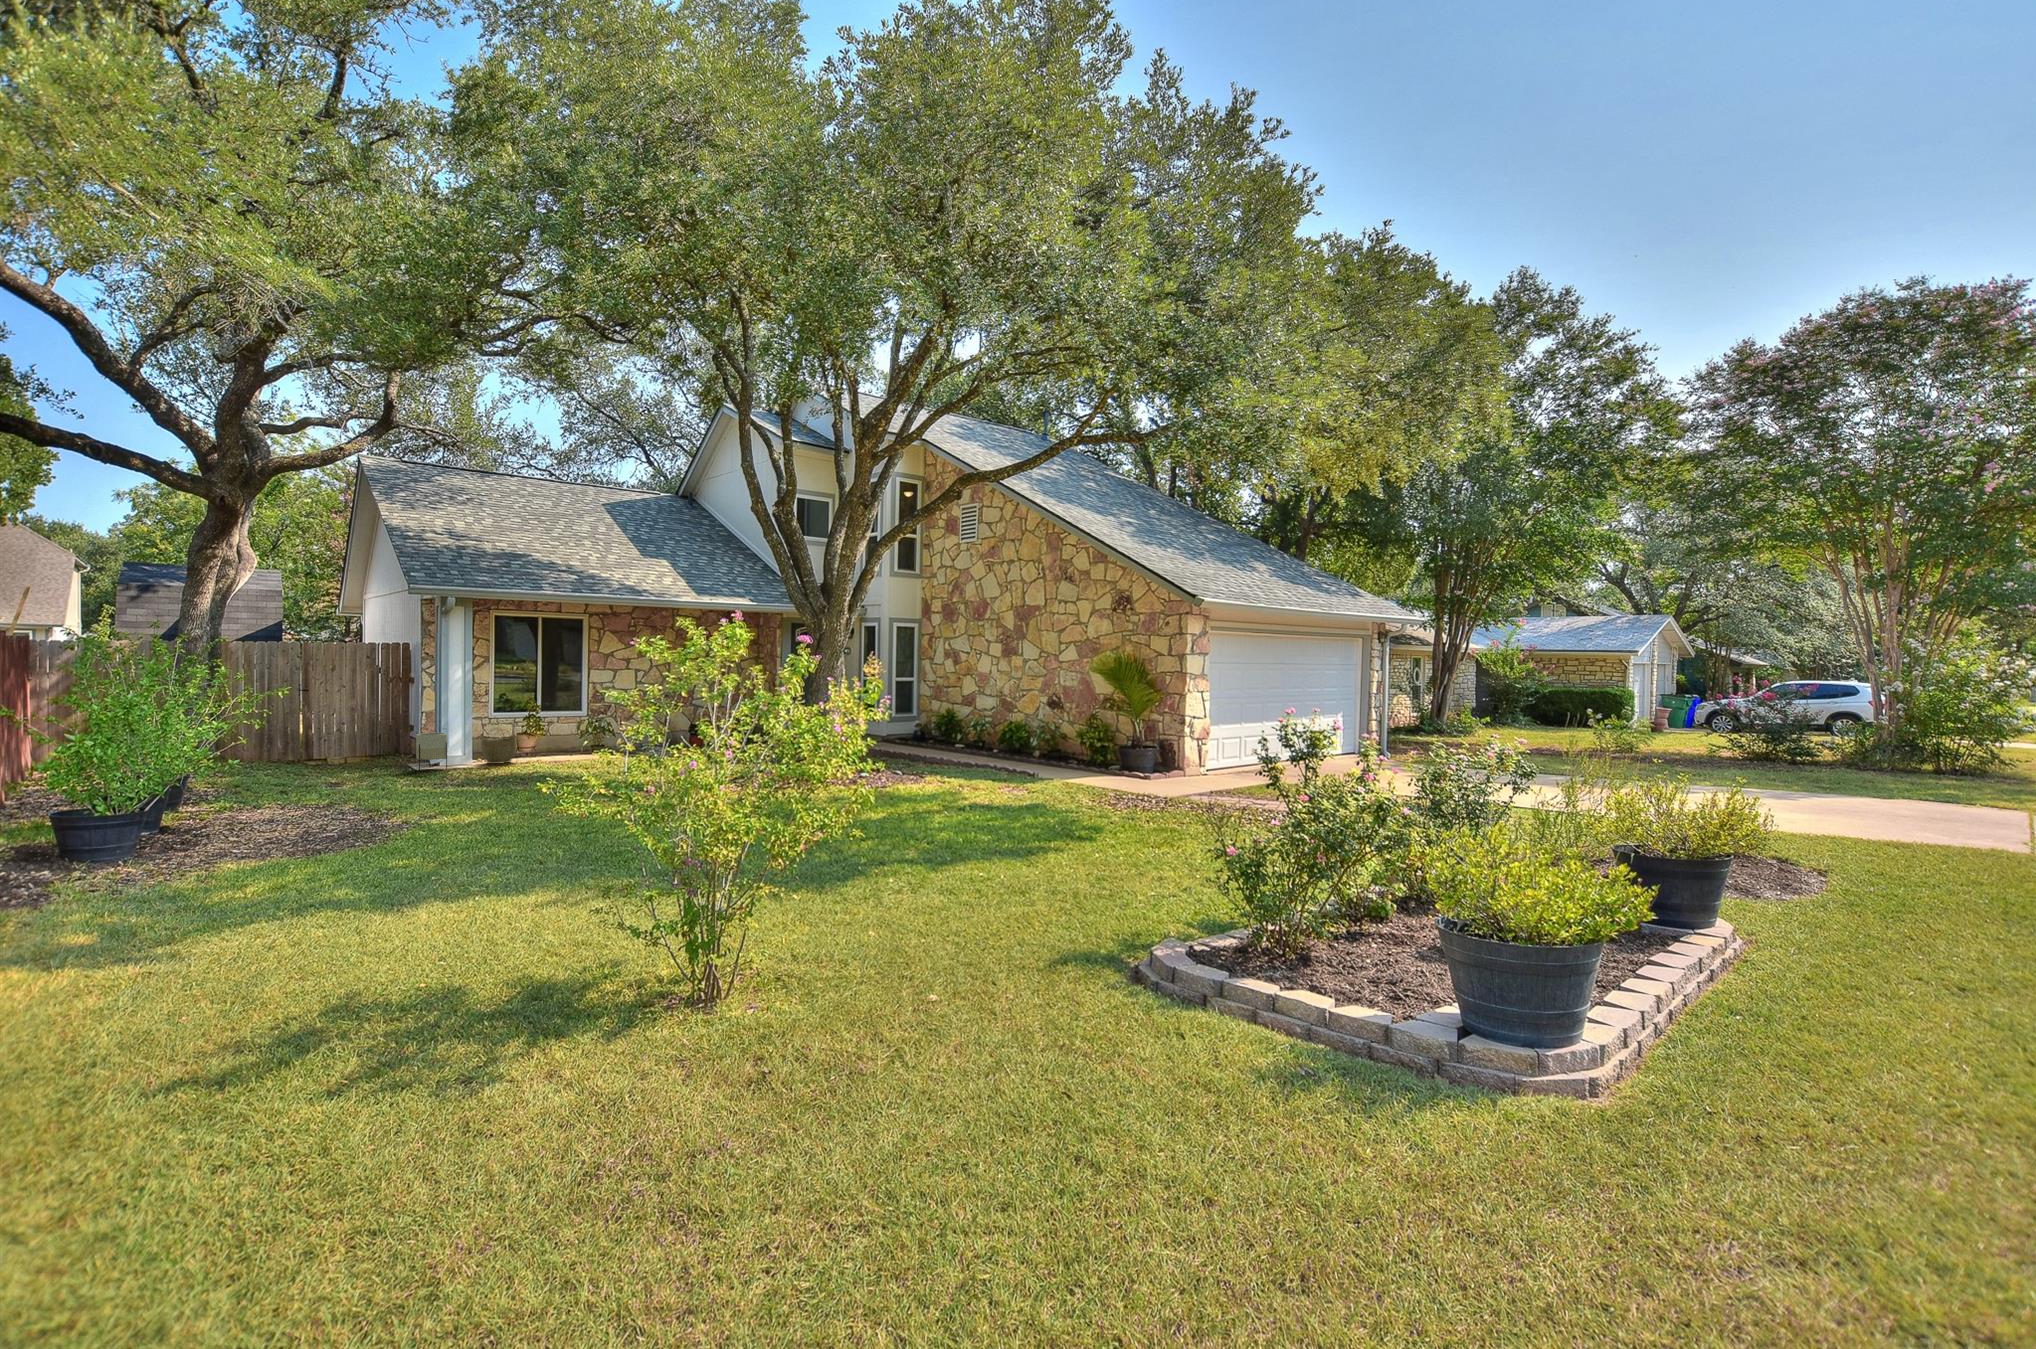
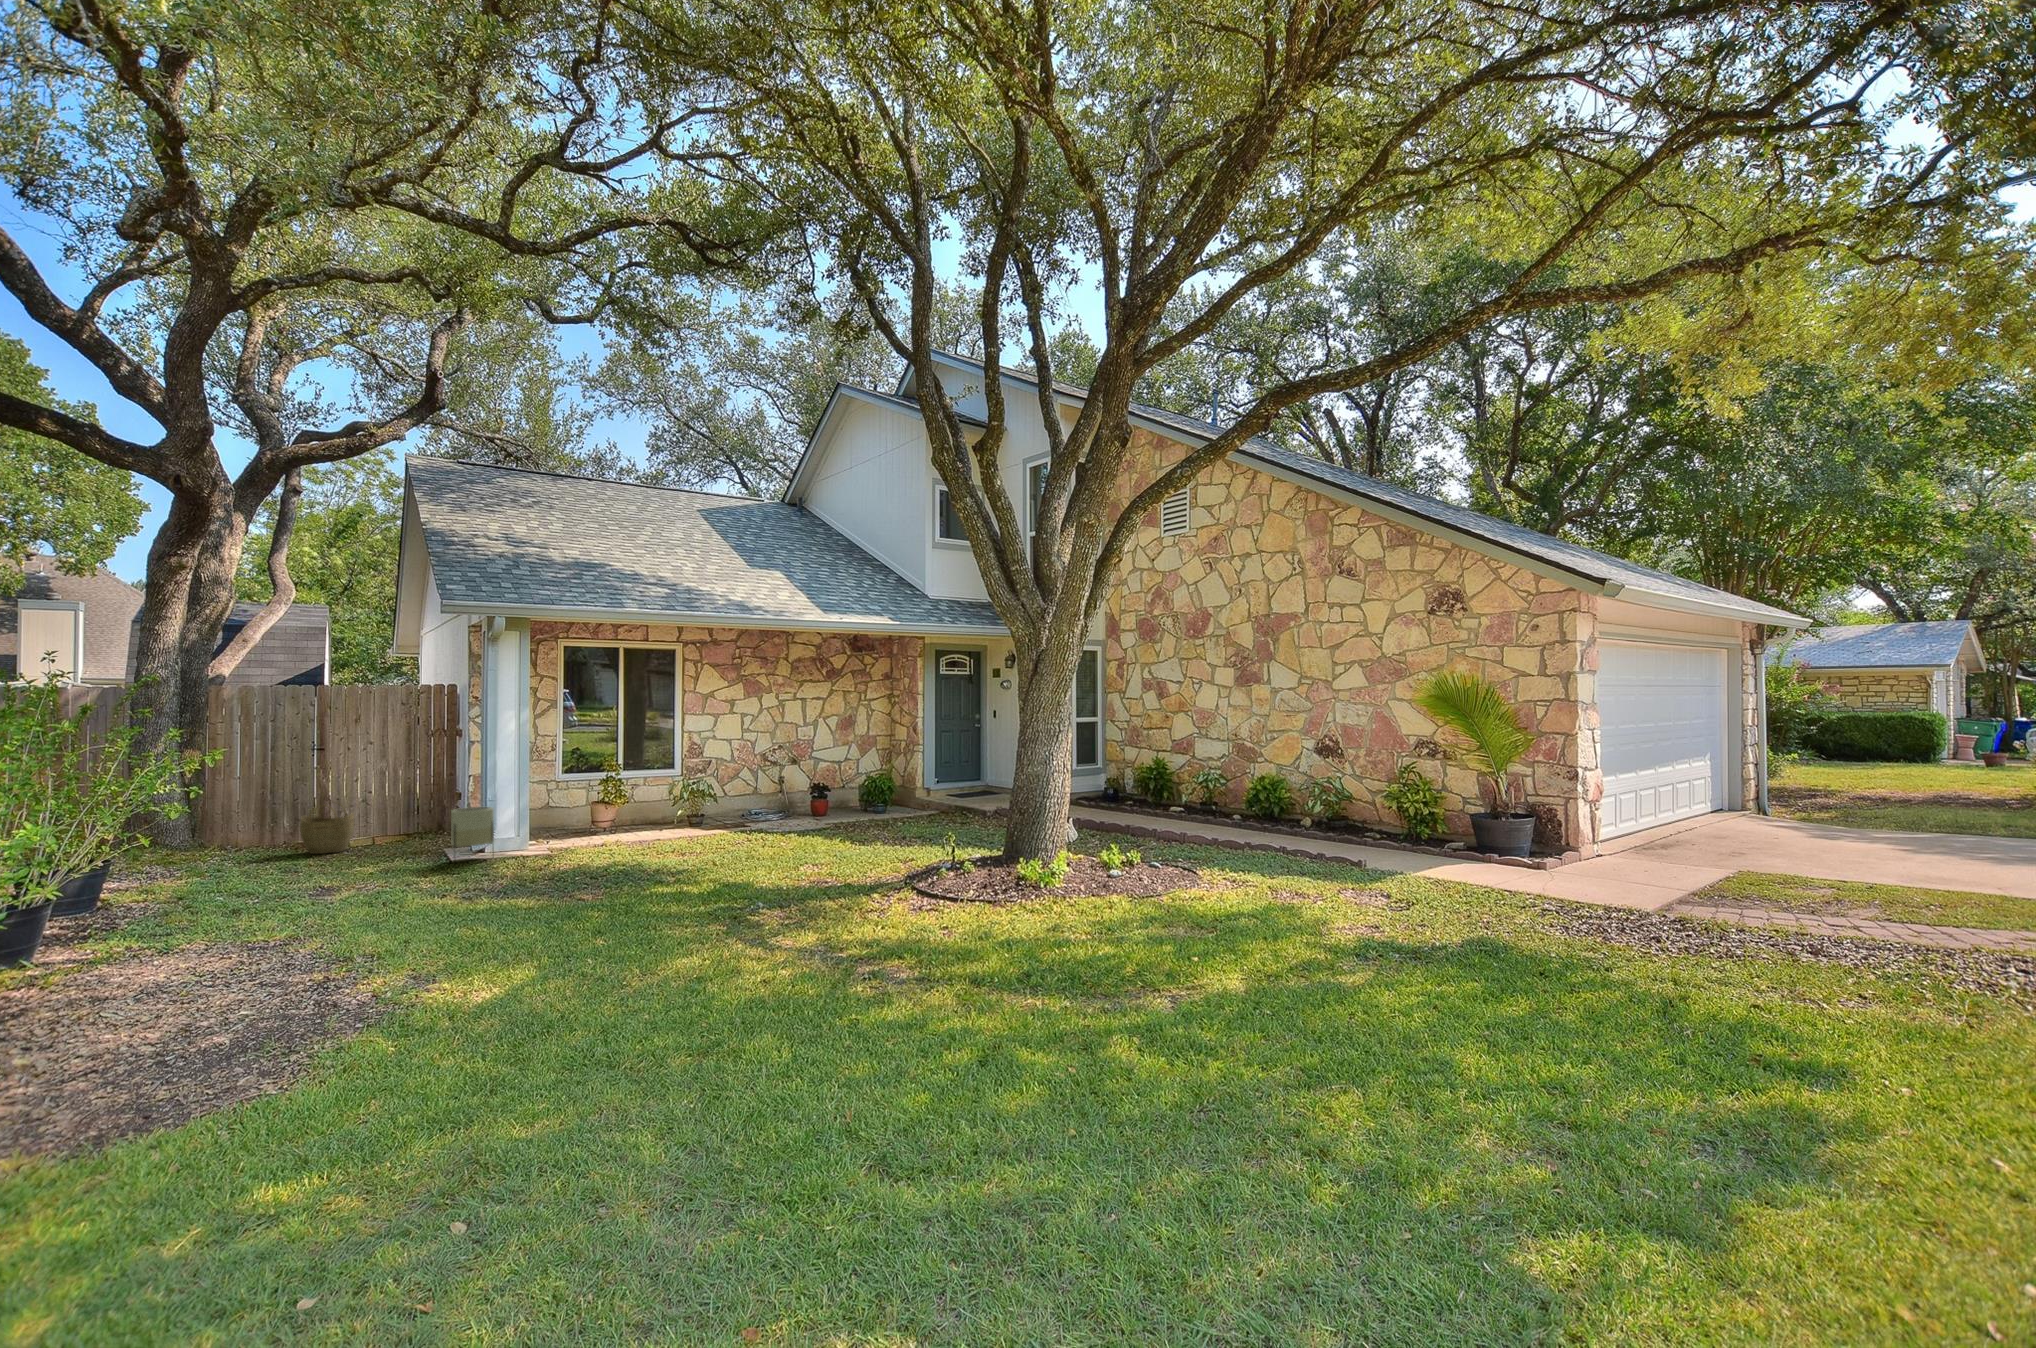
woven basket: present [481,730,516,764] -> present [300,804,354,854]

